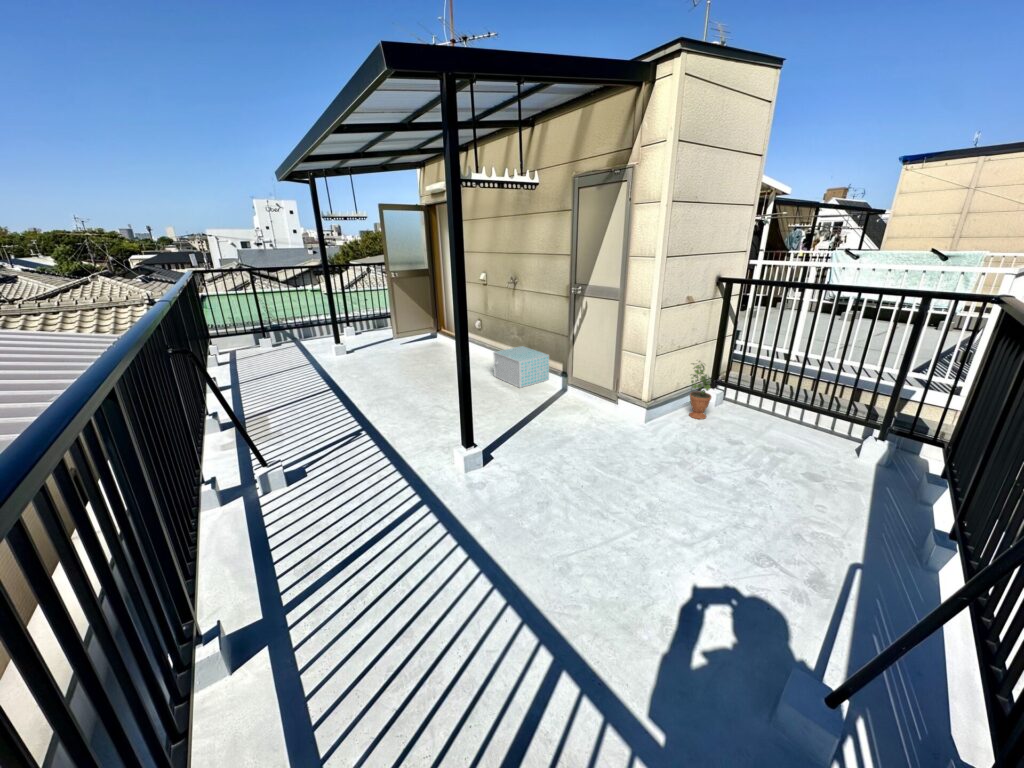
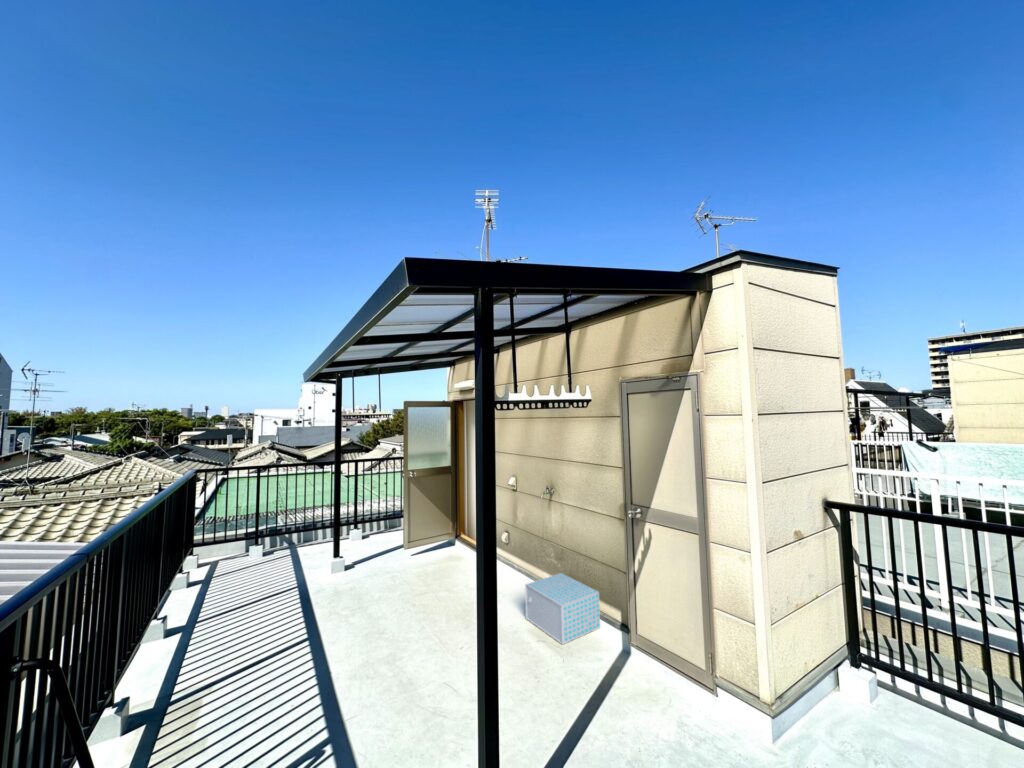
potted plant: present [689,361,711,419] -> none [820,629,870,738]

